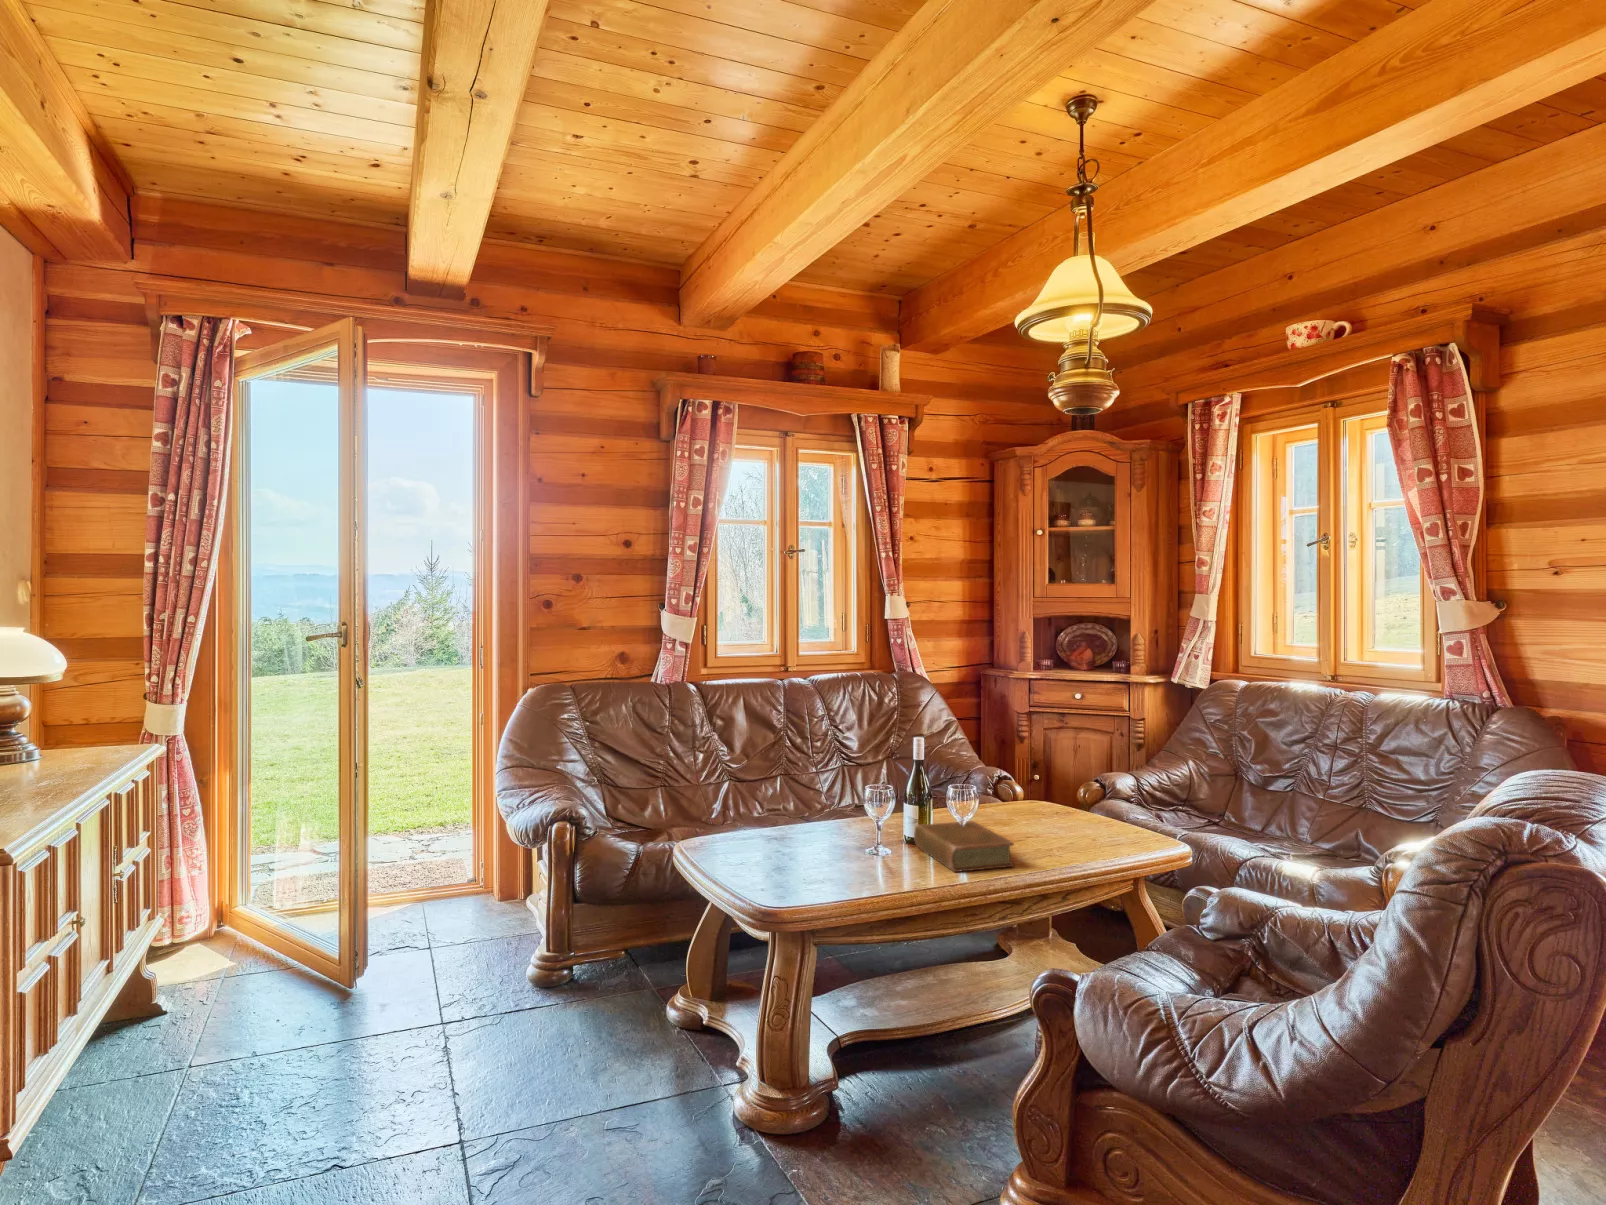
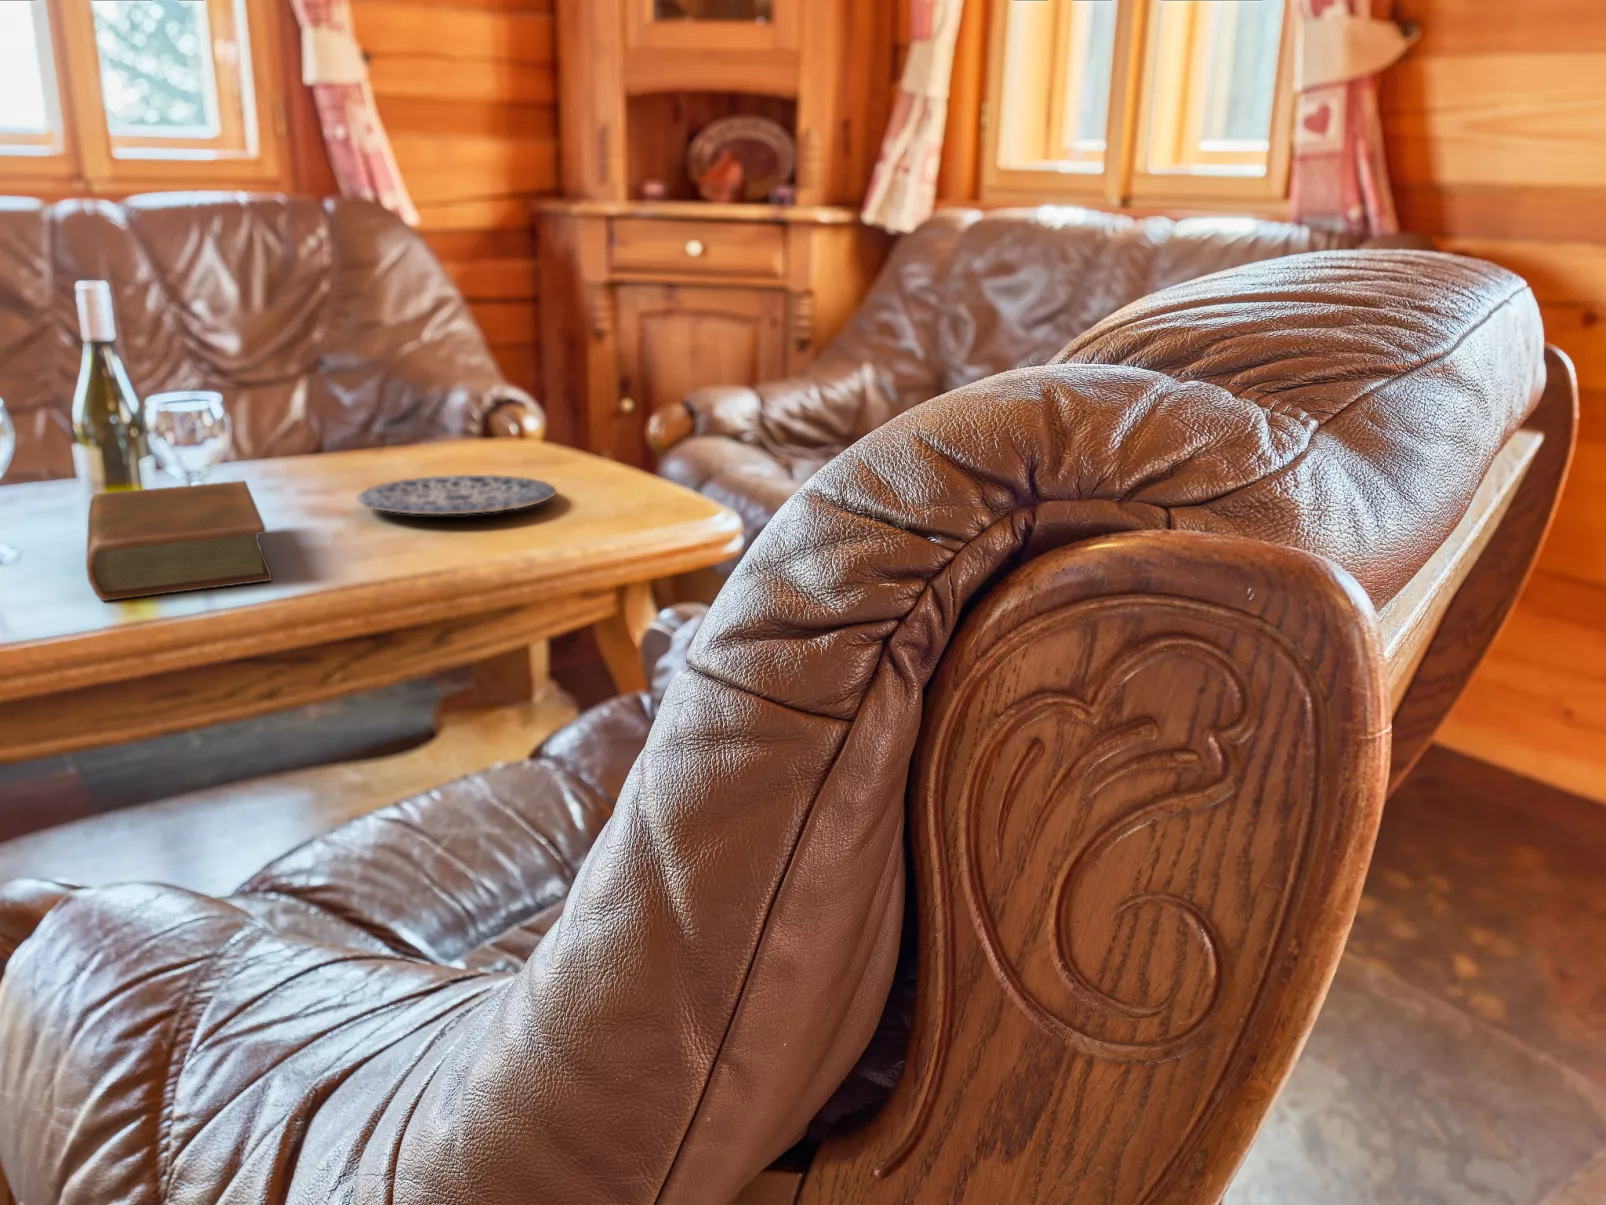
plate: none [1007,820,1100,839] -> present [358,475,556,514]

